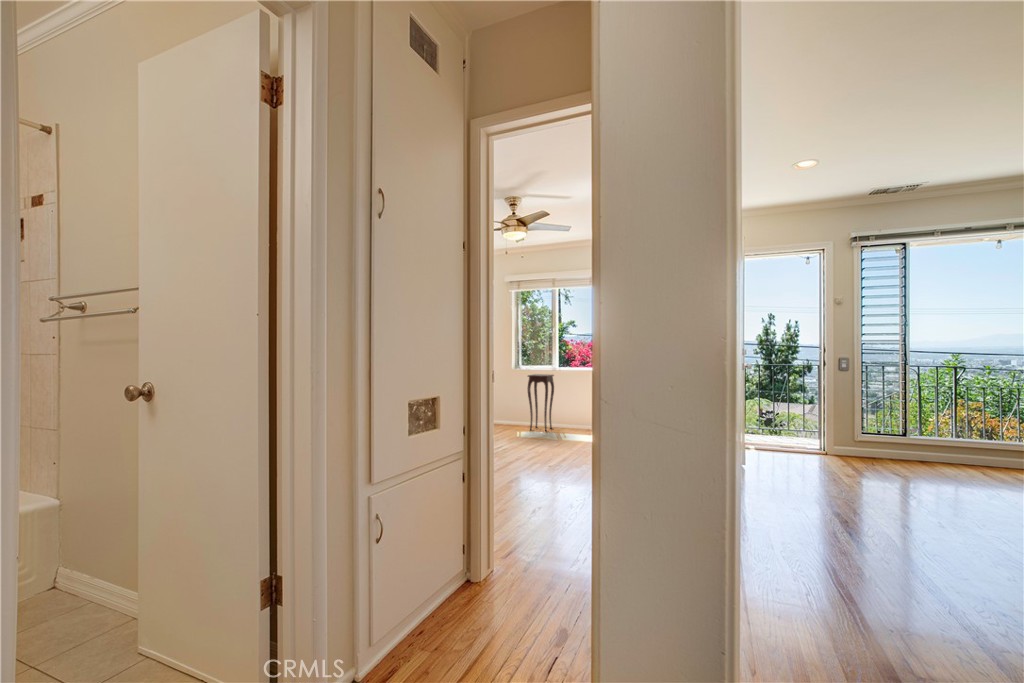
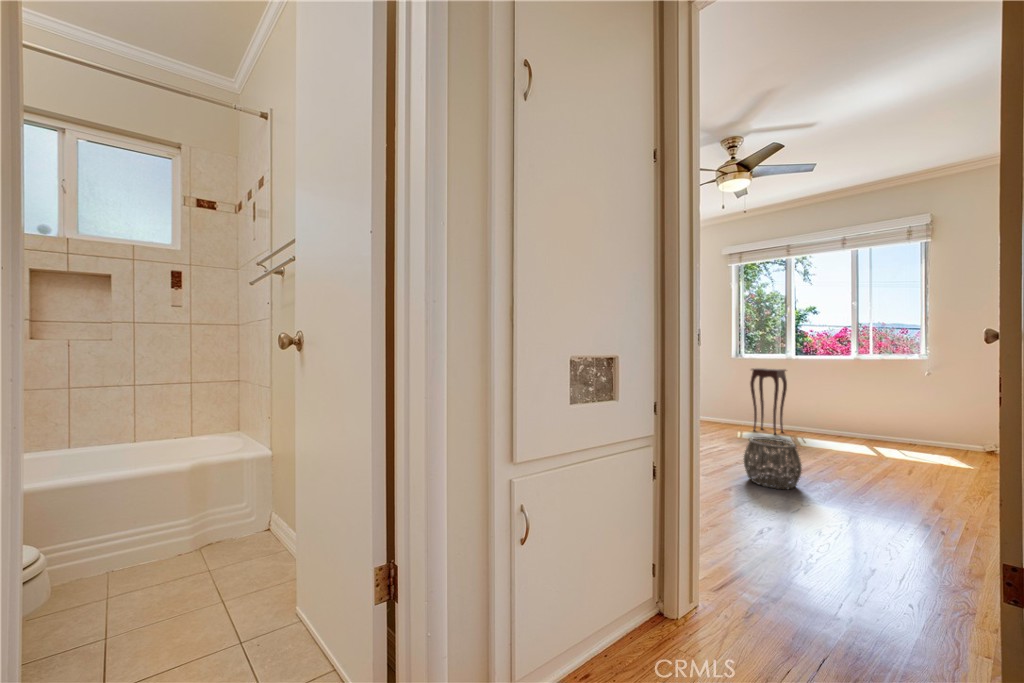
woven basket: none [522,436,561,477] -> present [744,437,802,489]

